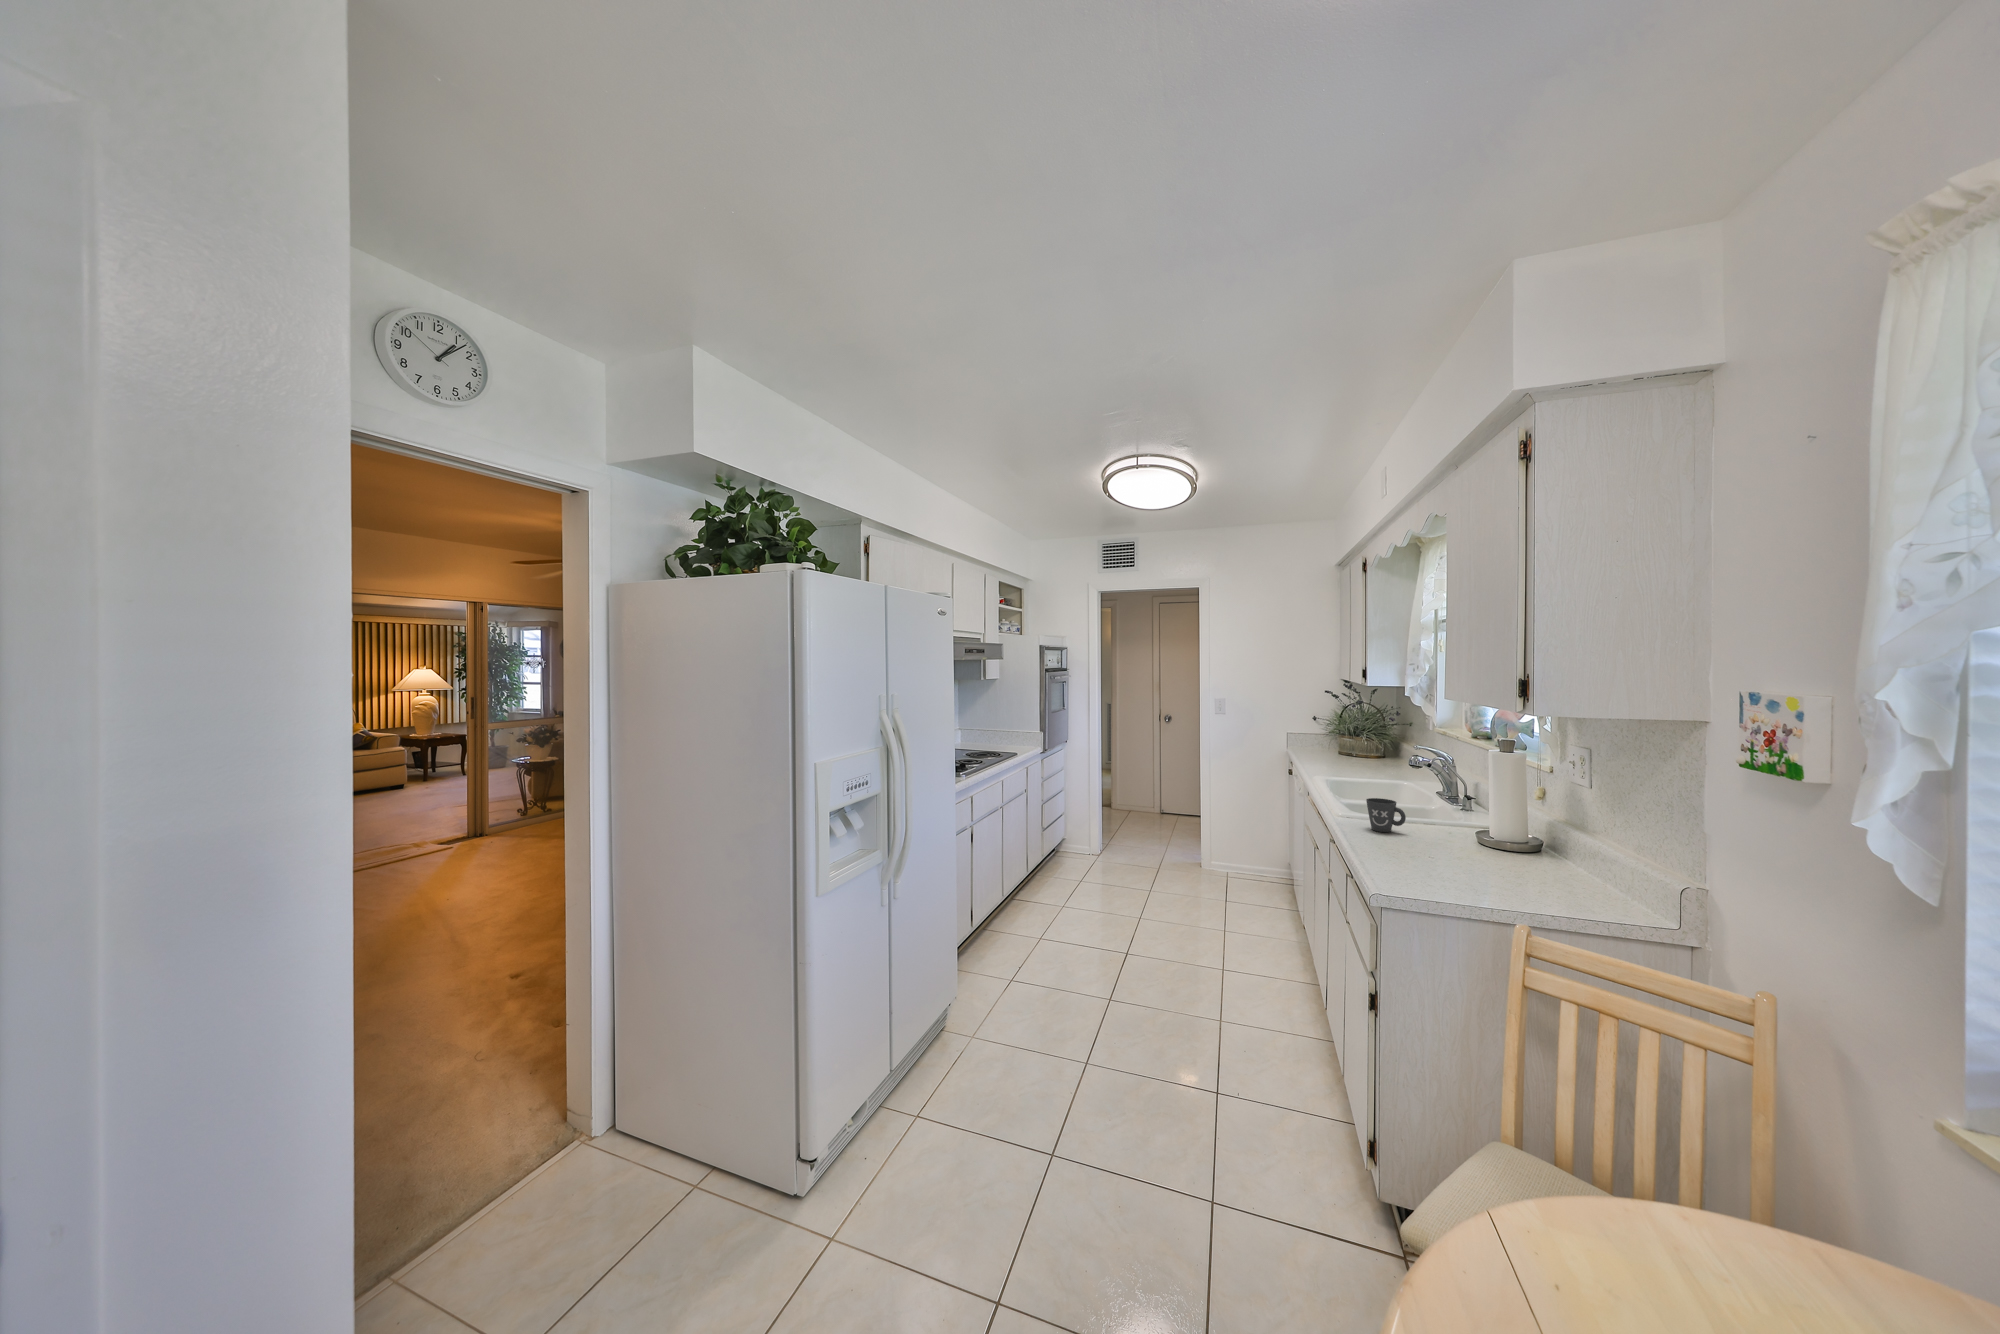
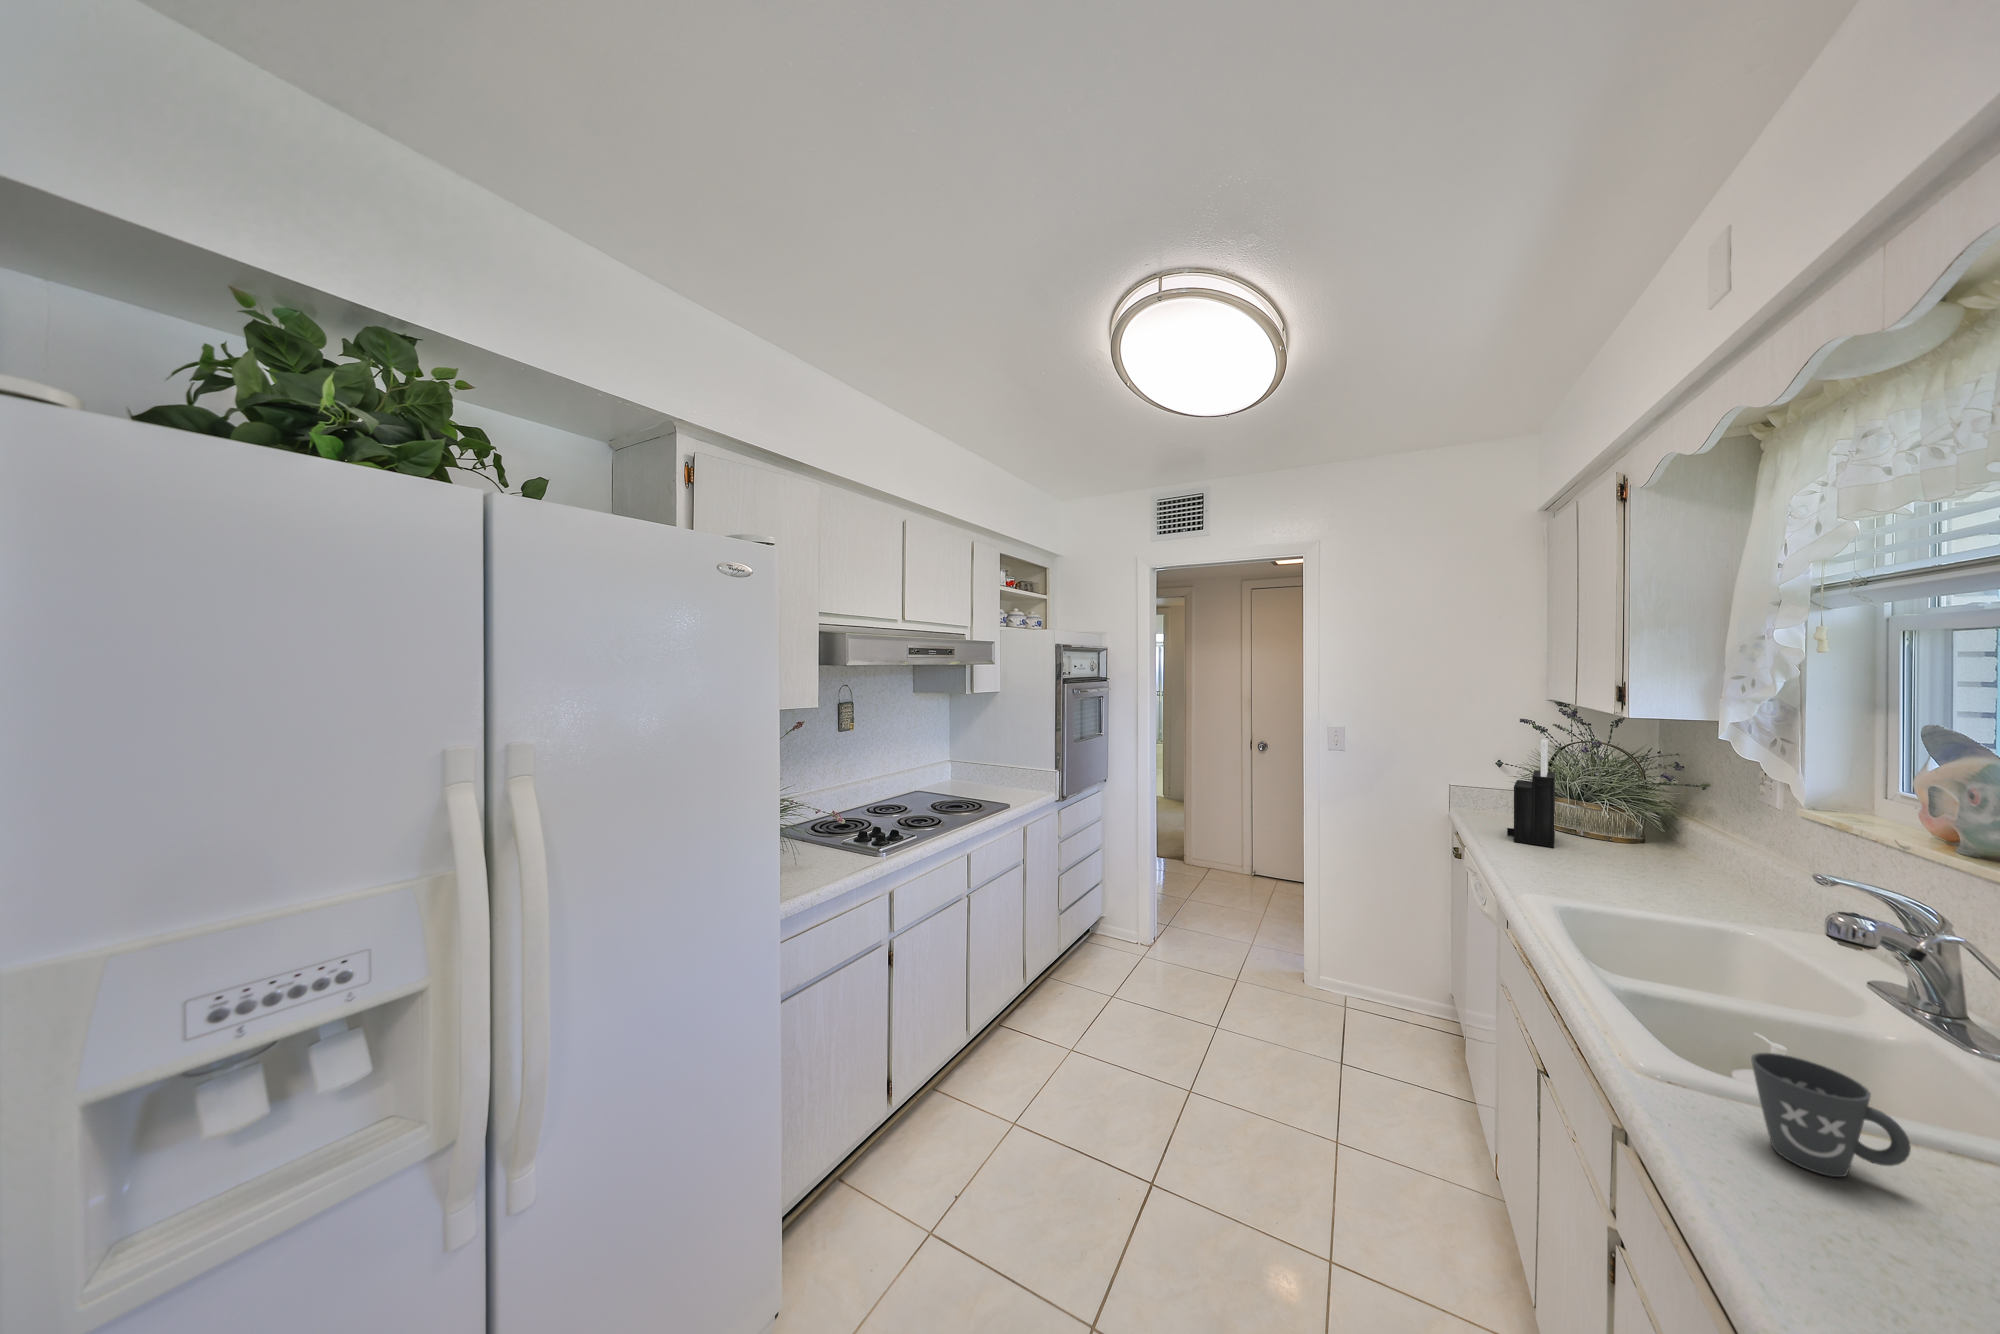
knife block: none [1316,701,1340,762] -> present [1507,739,1555,847]

